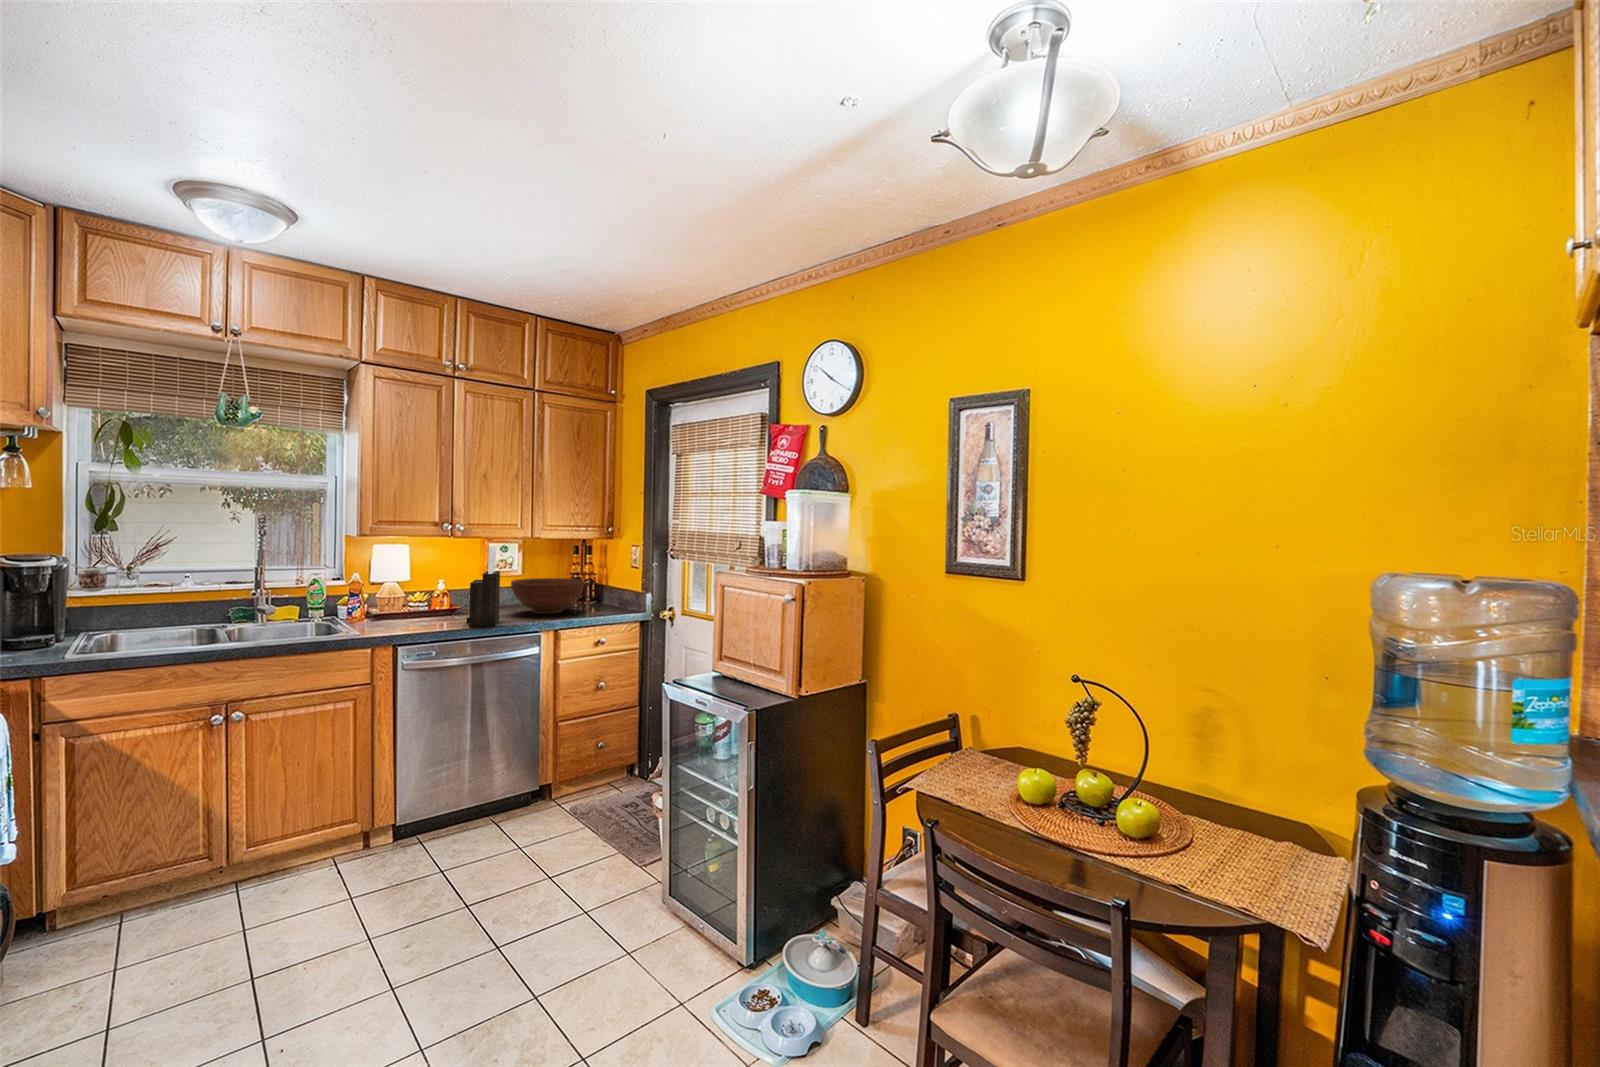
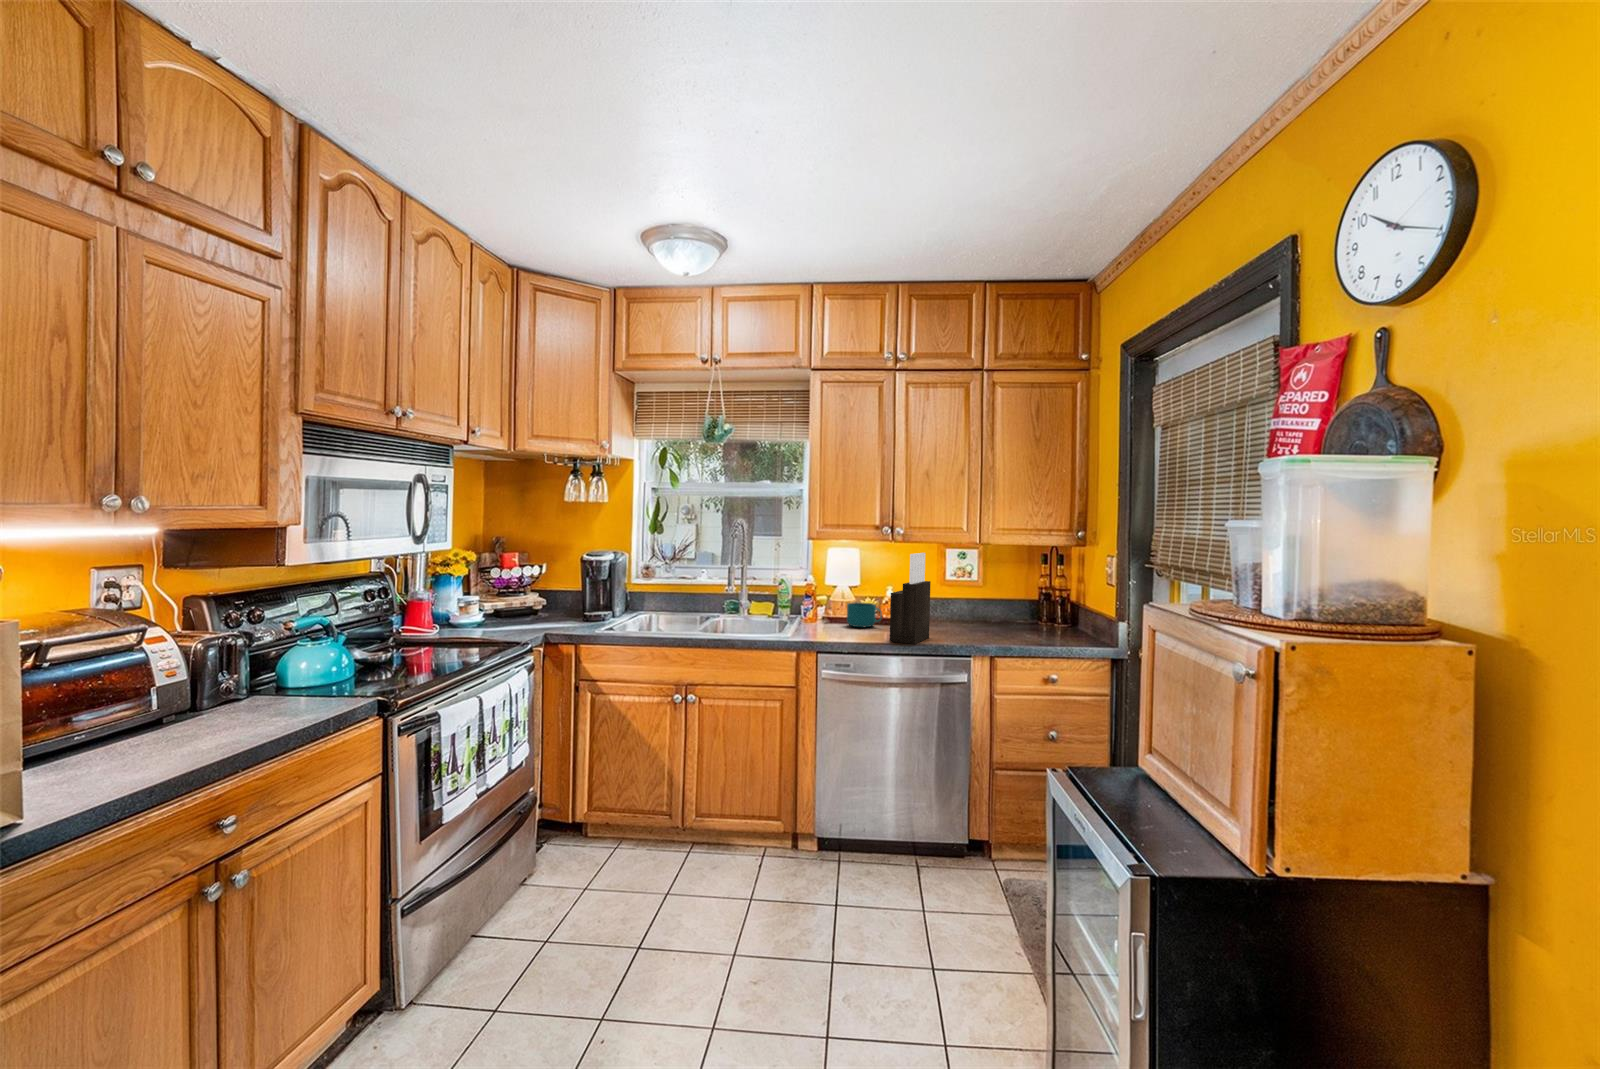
fruit bowl: present [511,578,584,614] -> none [950,592,1036,637]
cup: none [402,596,442,620] -> present [847,602,882,627]

